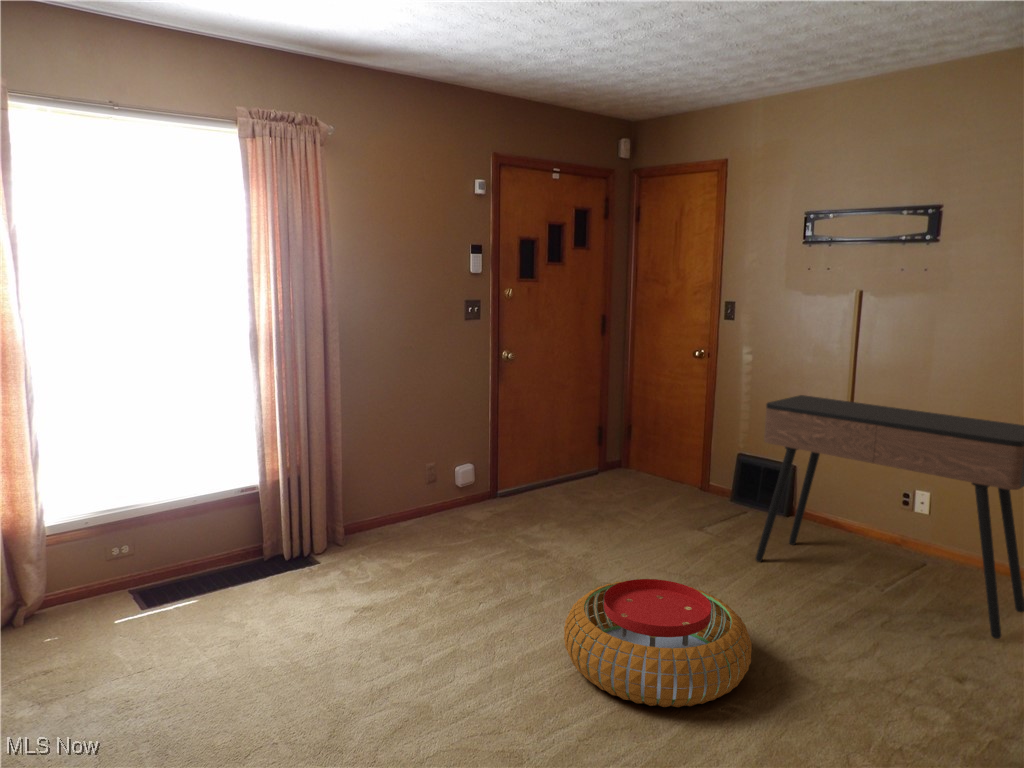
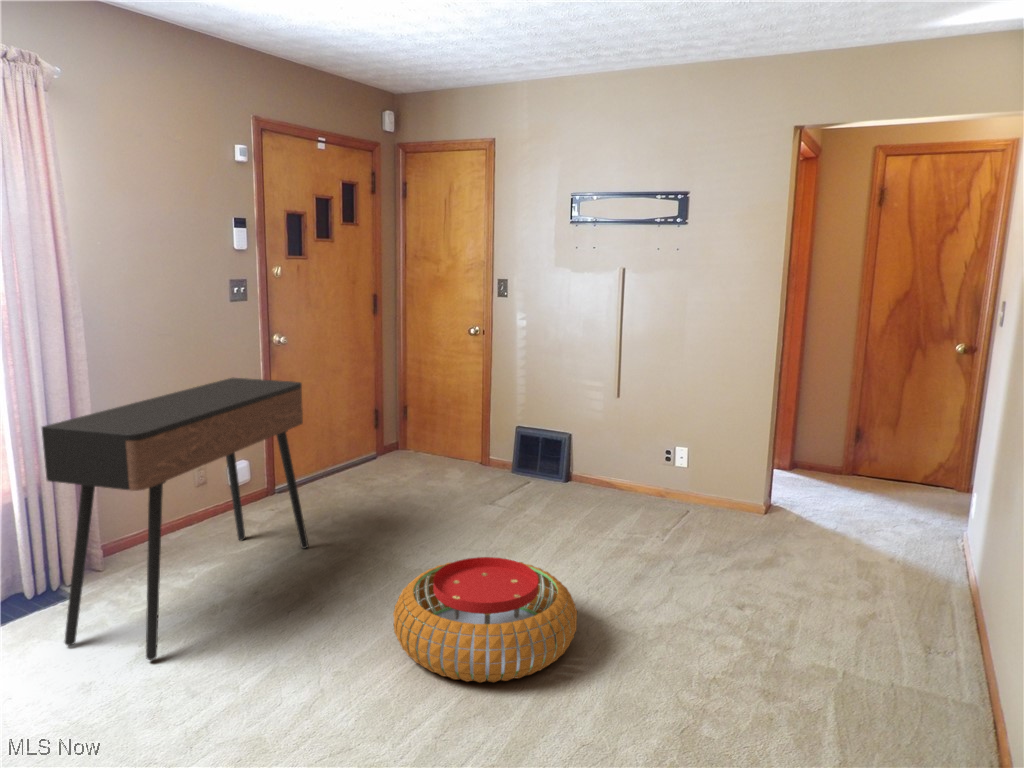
console table: present [756,395,1024,639] -> present [42,378,309,660]

